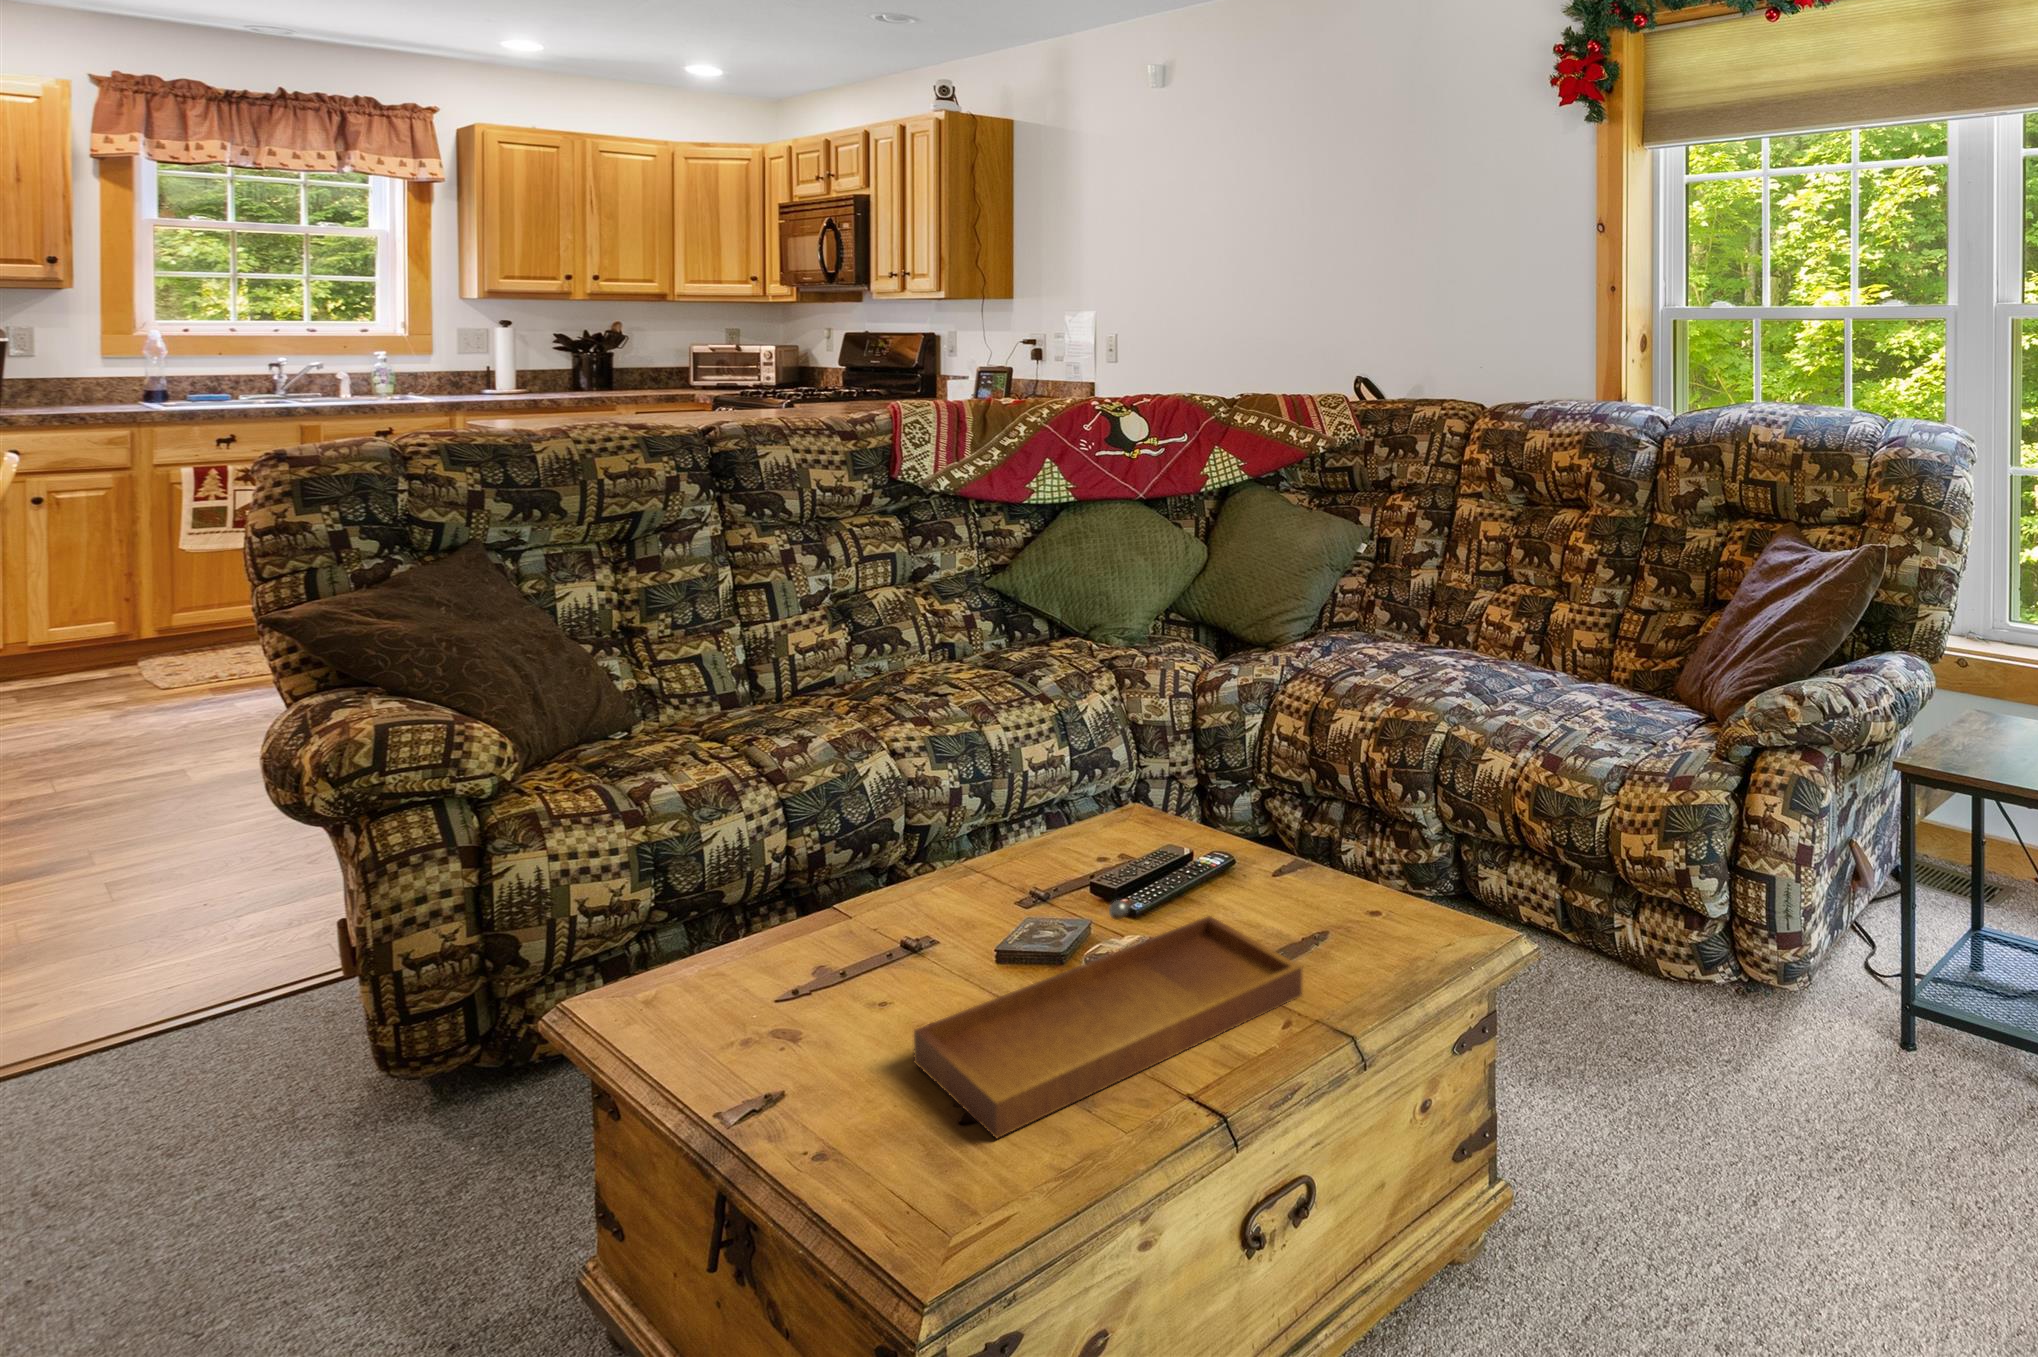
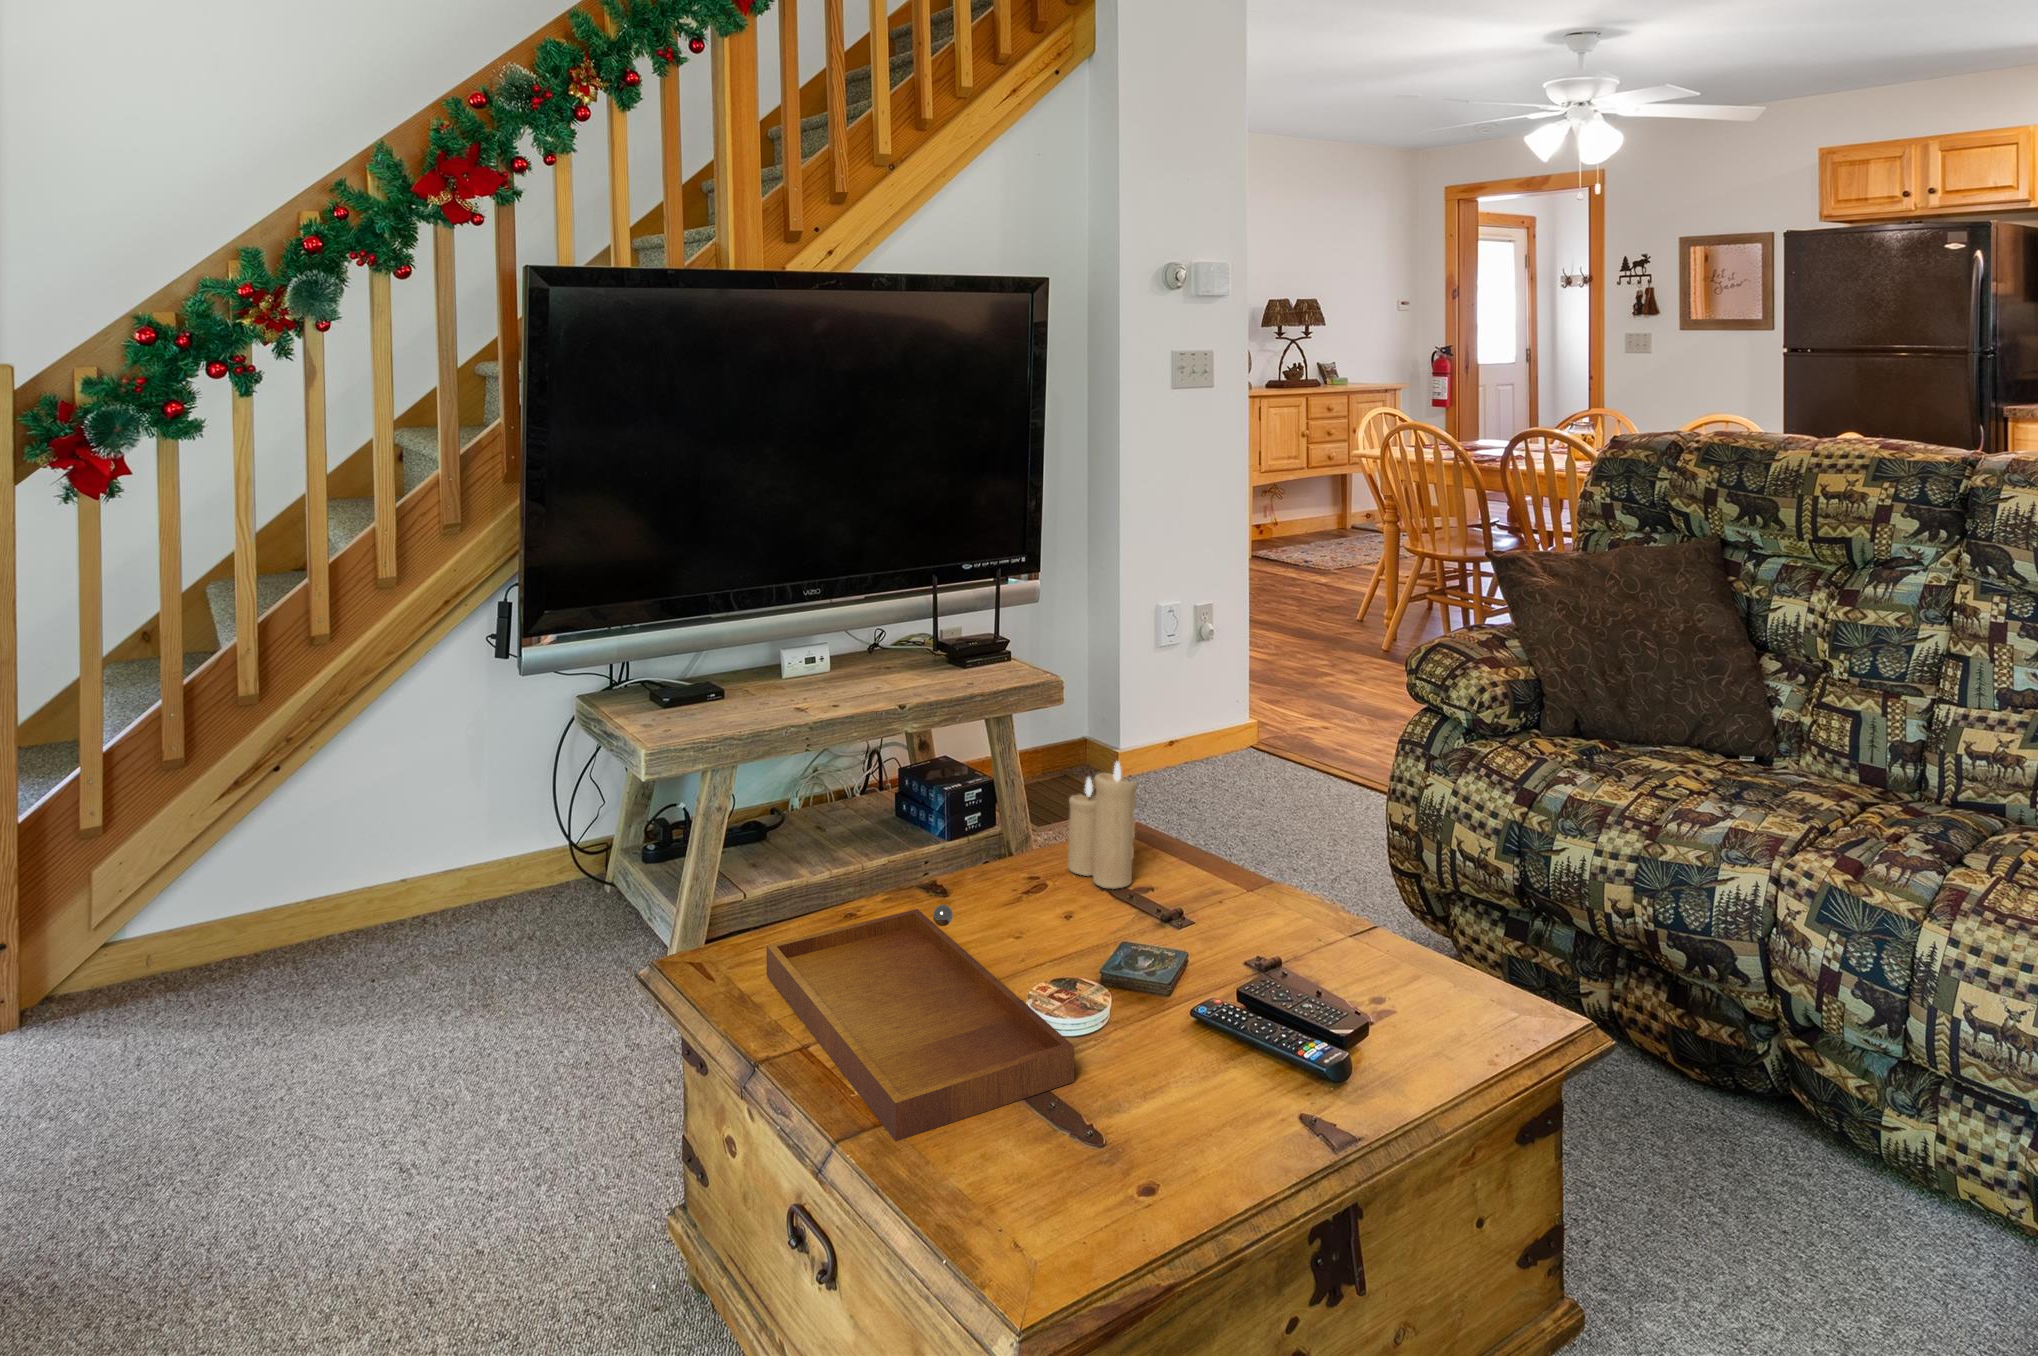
candle: none [707,840,812,1007] -> present [1068,762,1137,889]

